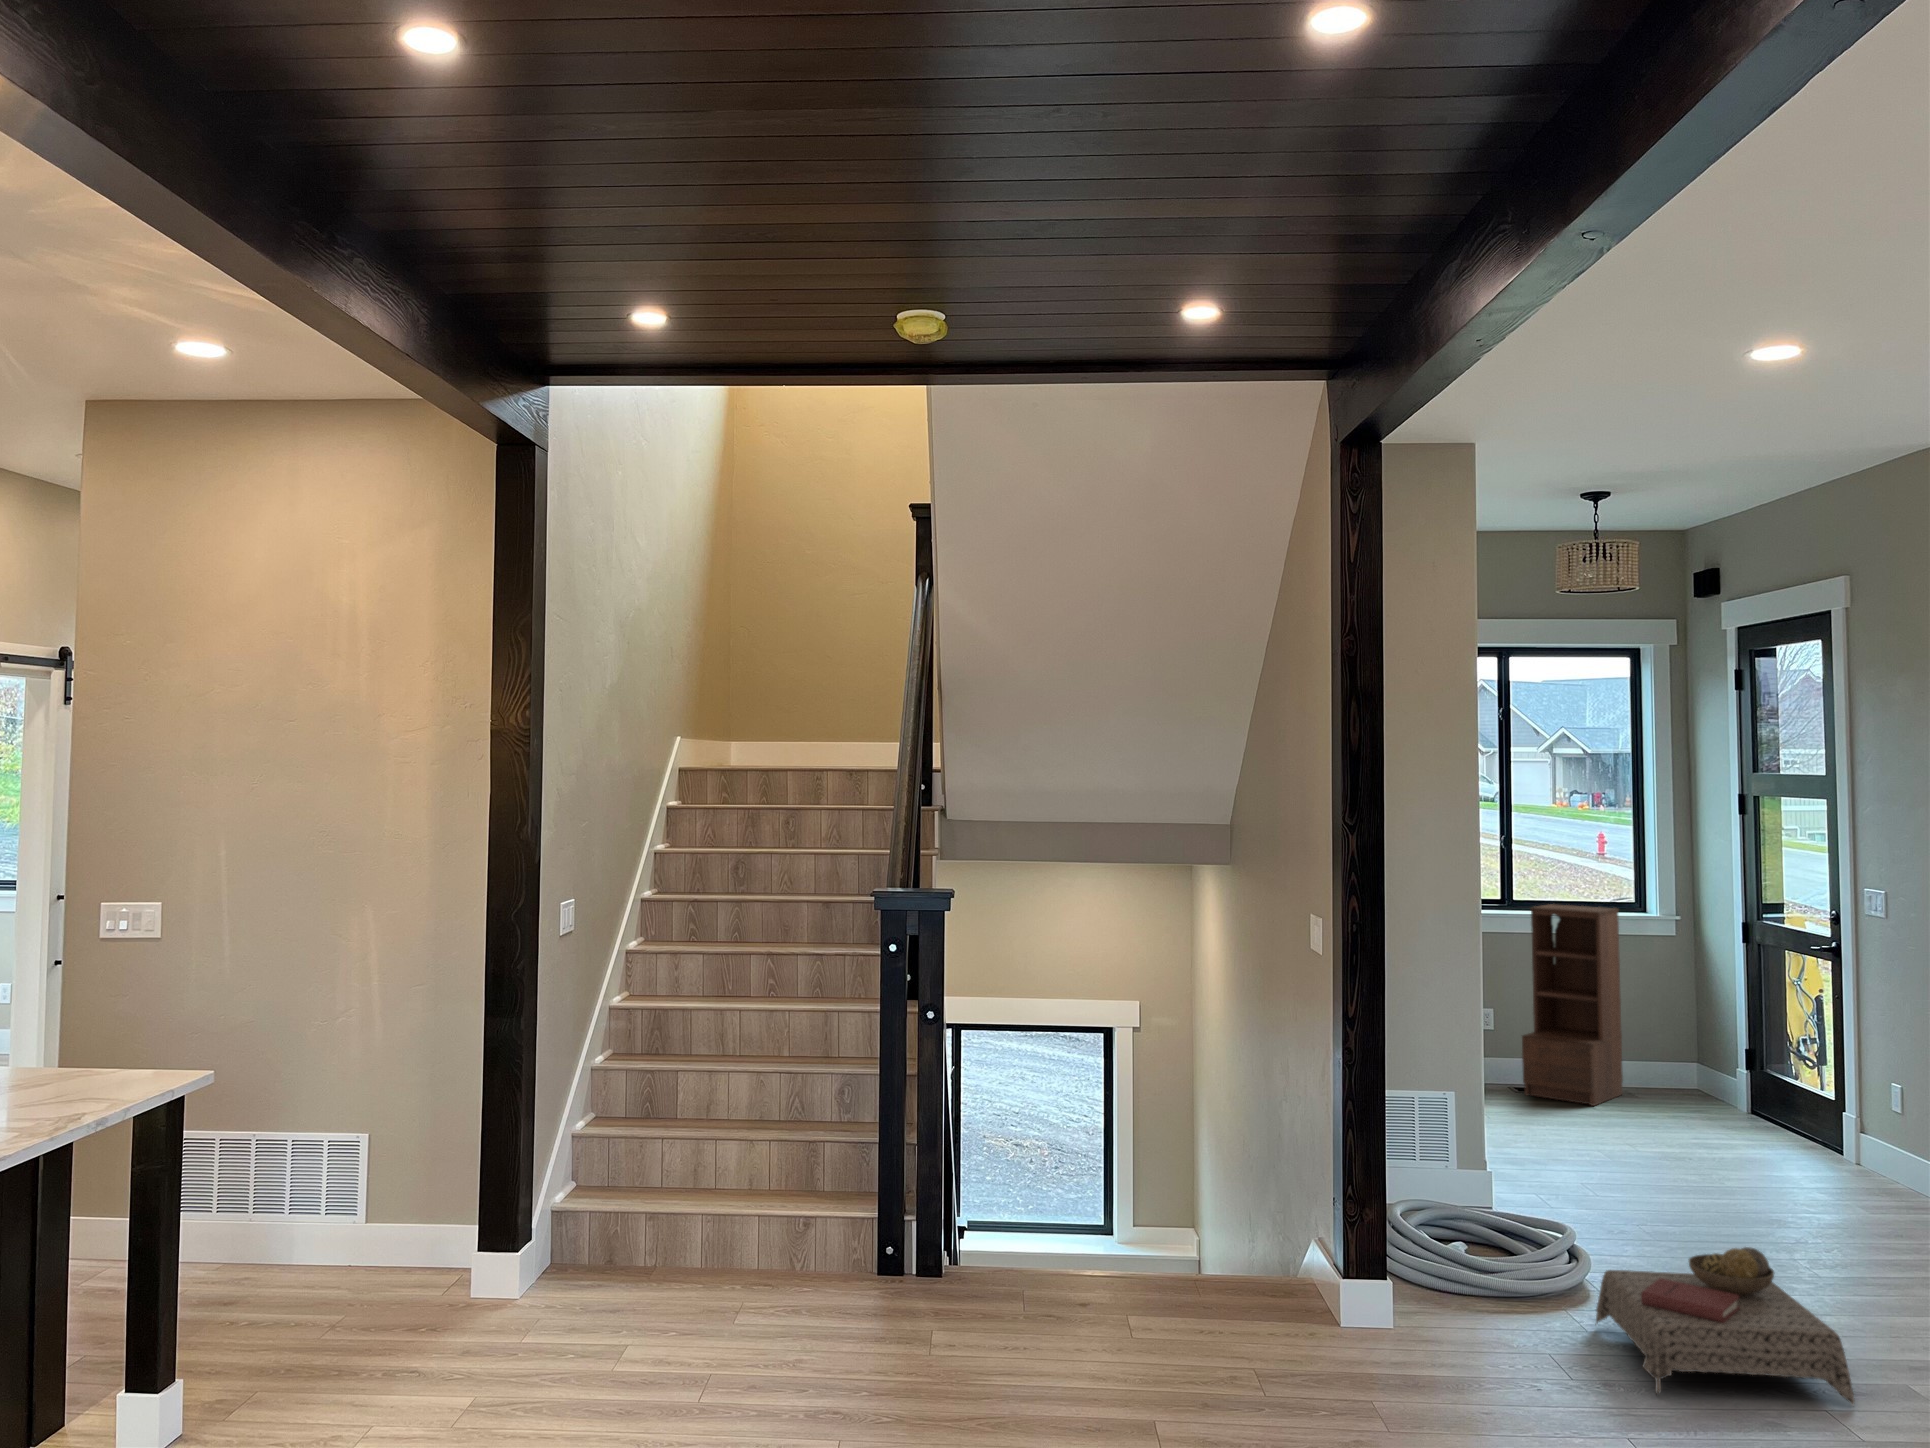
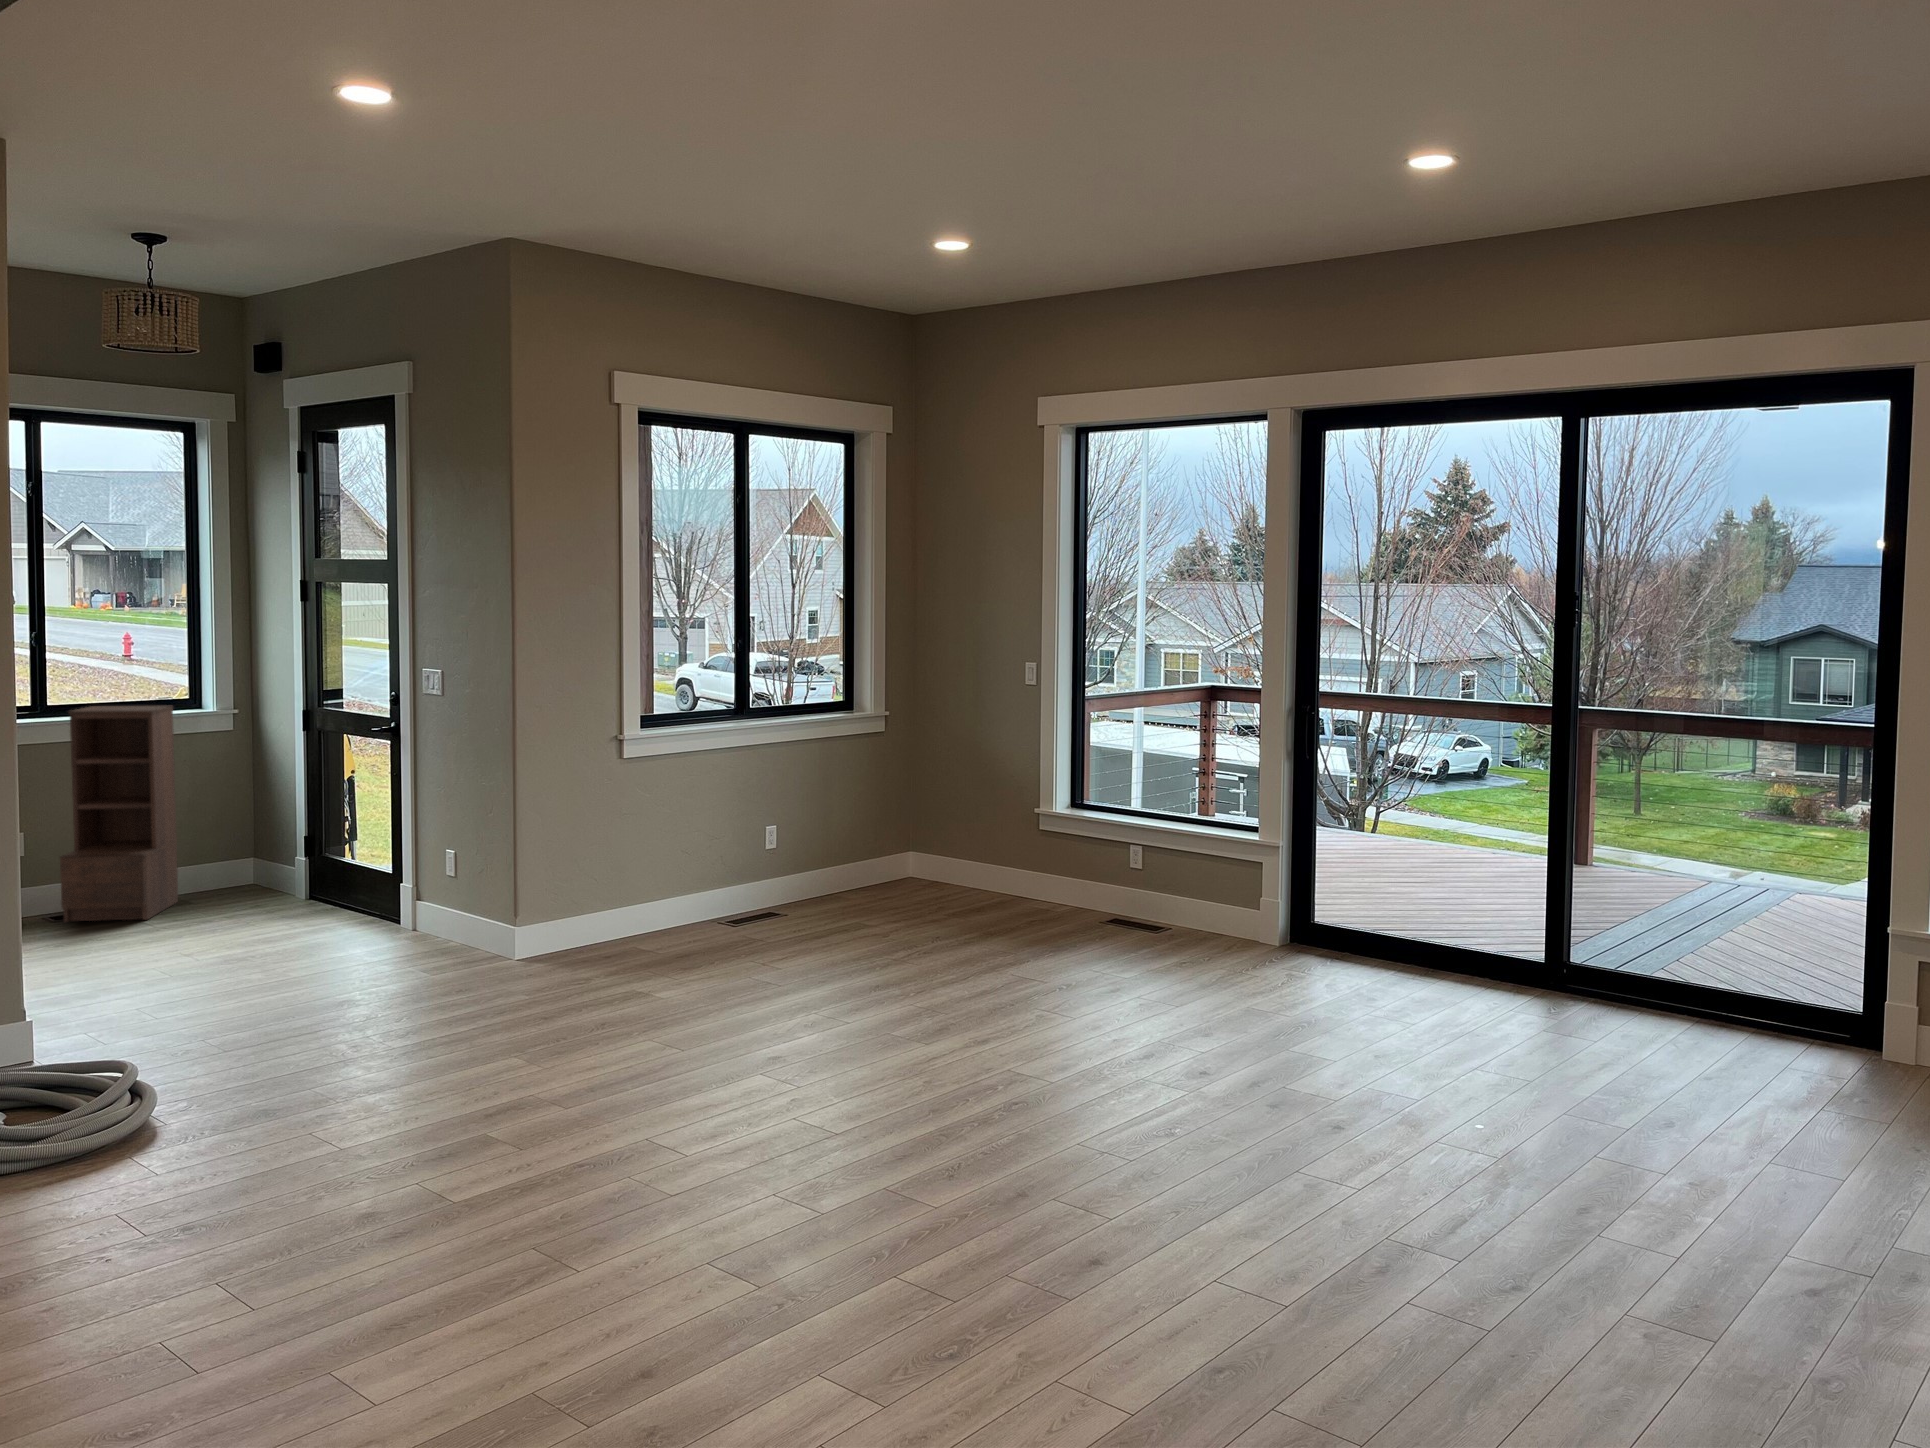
ottoman: present [1596,1247,1855,1405] -> none [167,1038,432,1221]

